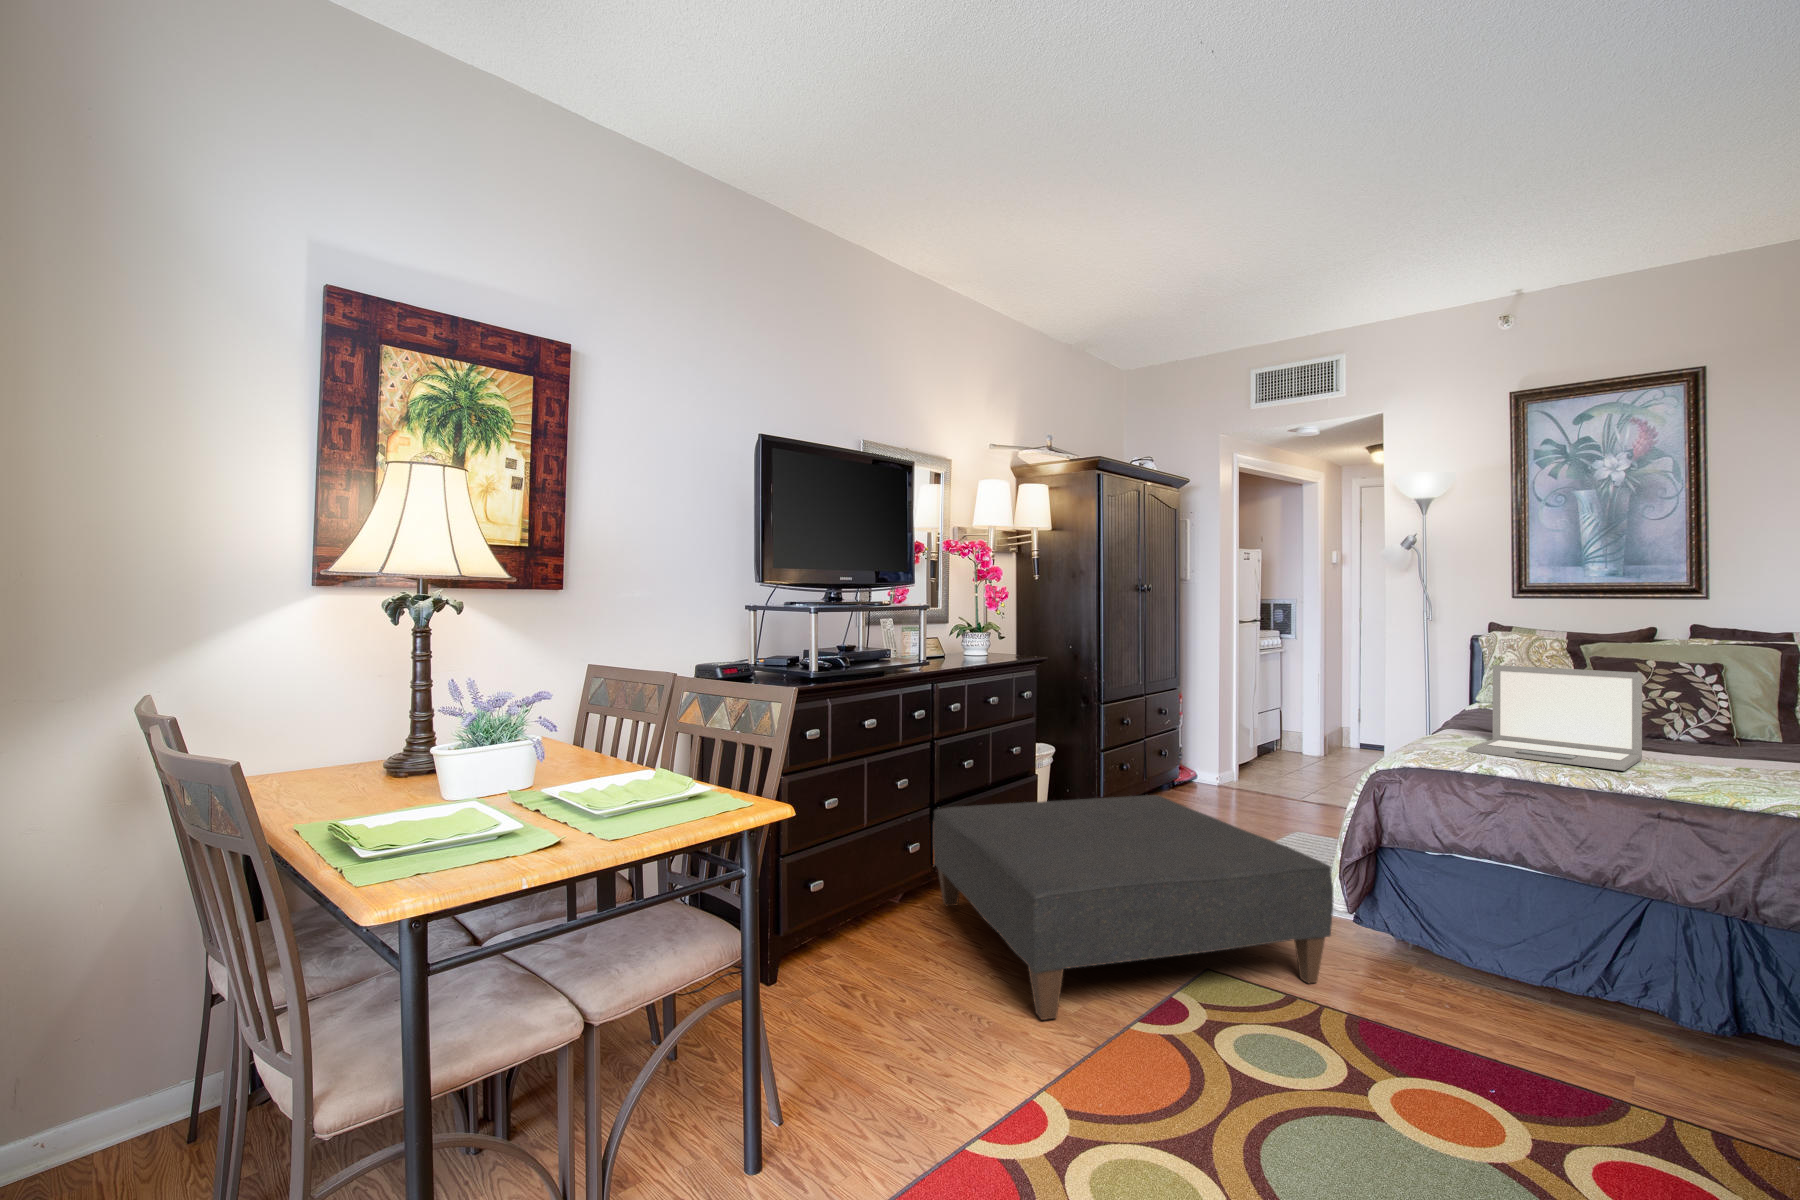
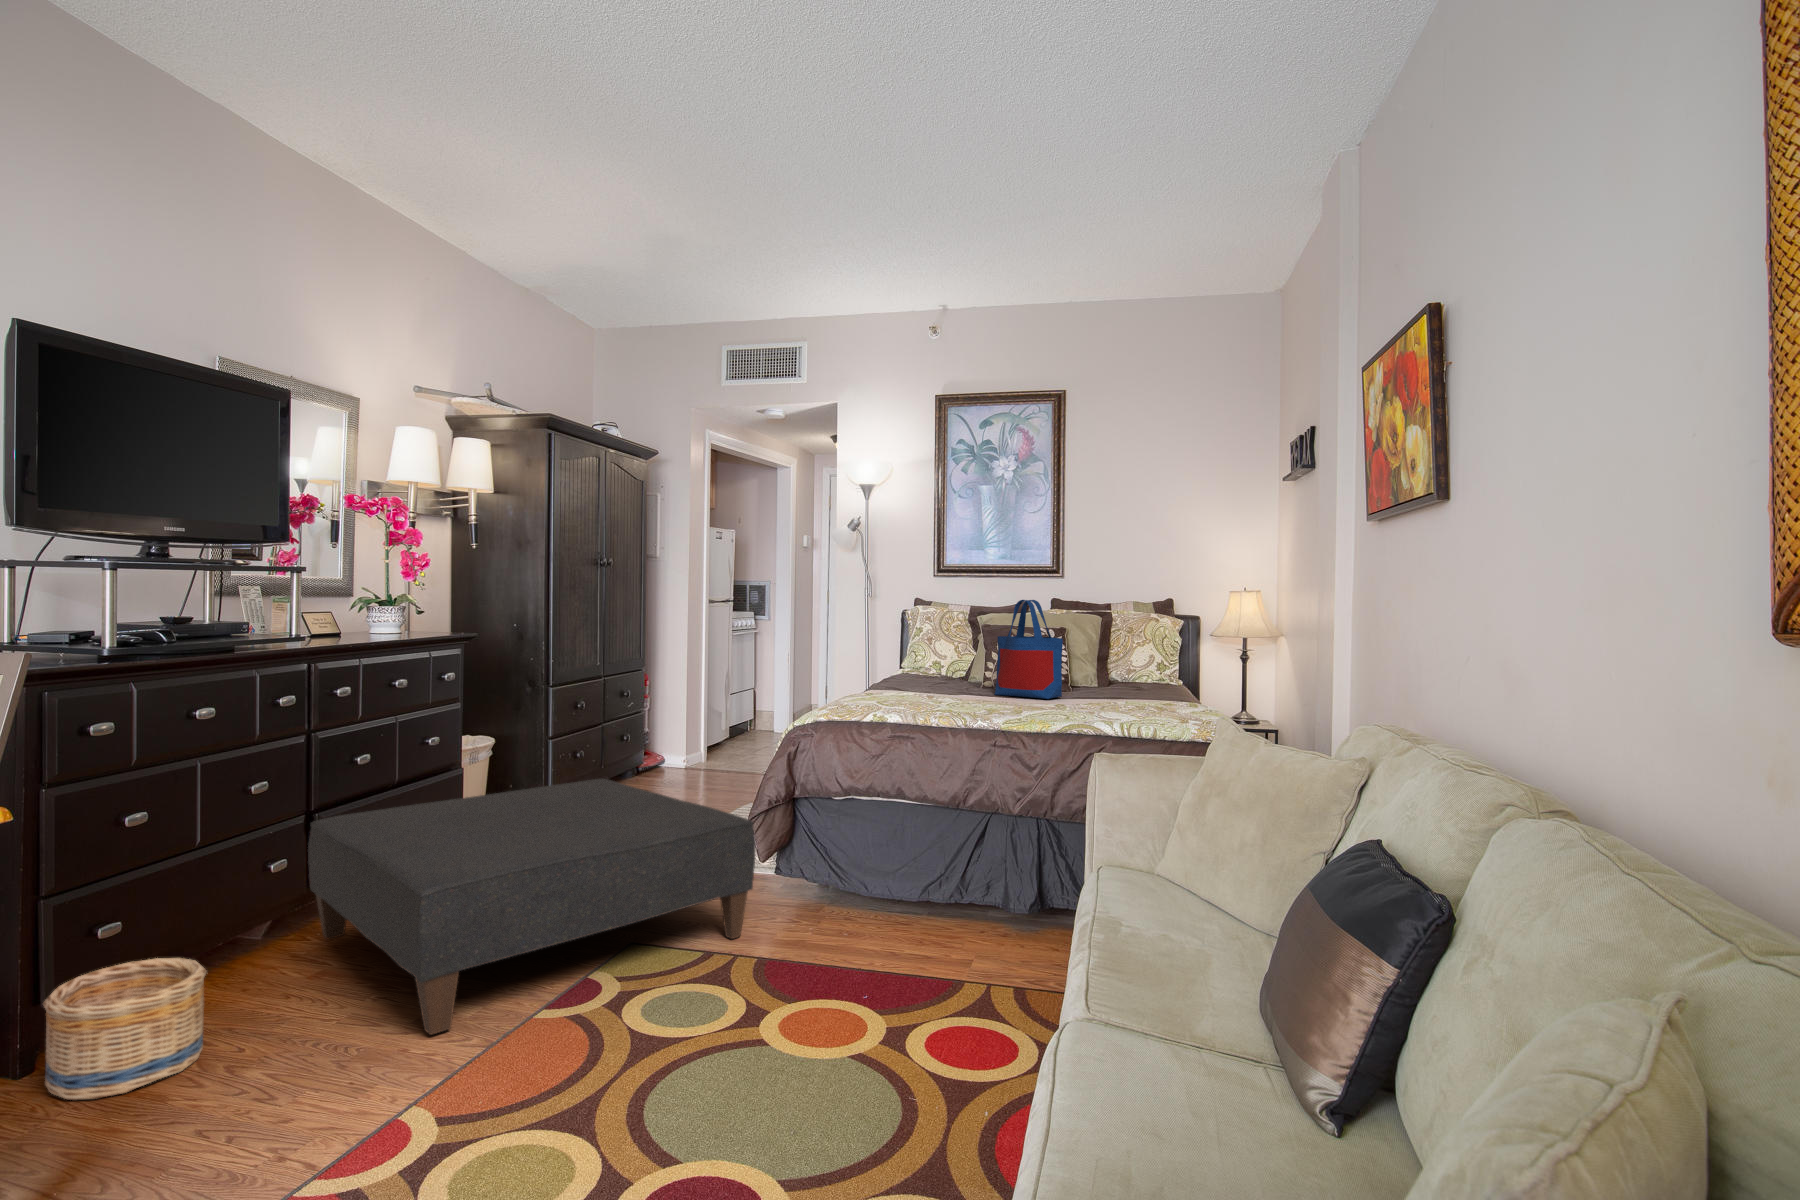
tote bag: none [1629,632,1745,759] -> present [994,600,1063,699]
laptop: present [1467,665,1642,771] -> none [875,629,997,711]
basket: none [788,908,881,1012] -> present [43,958,207,1100]

